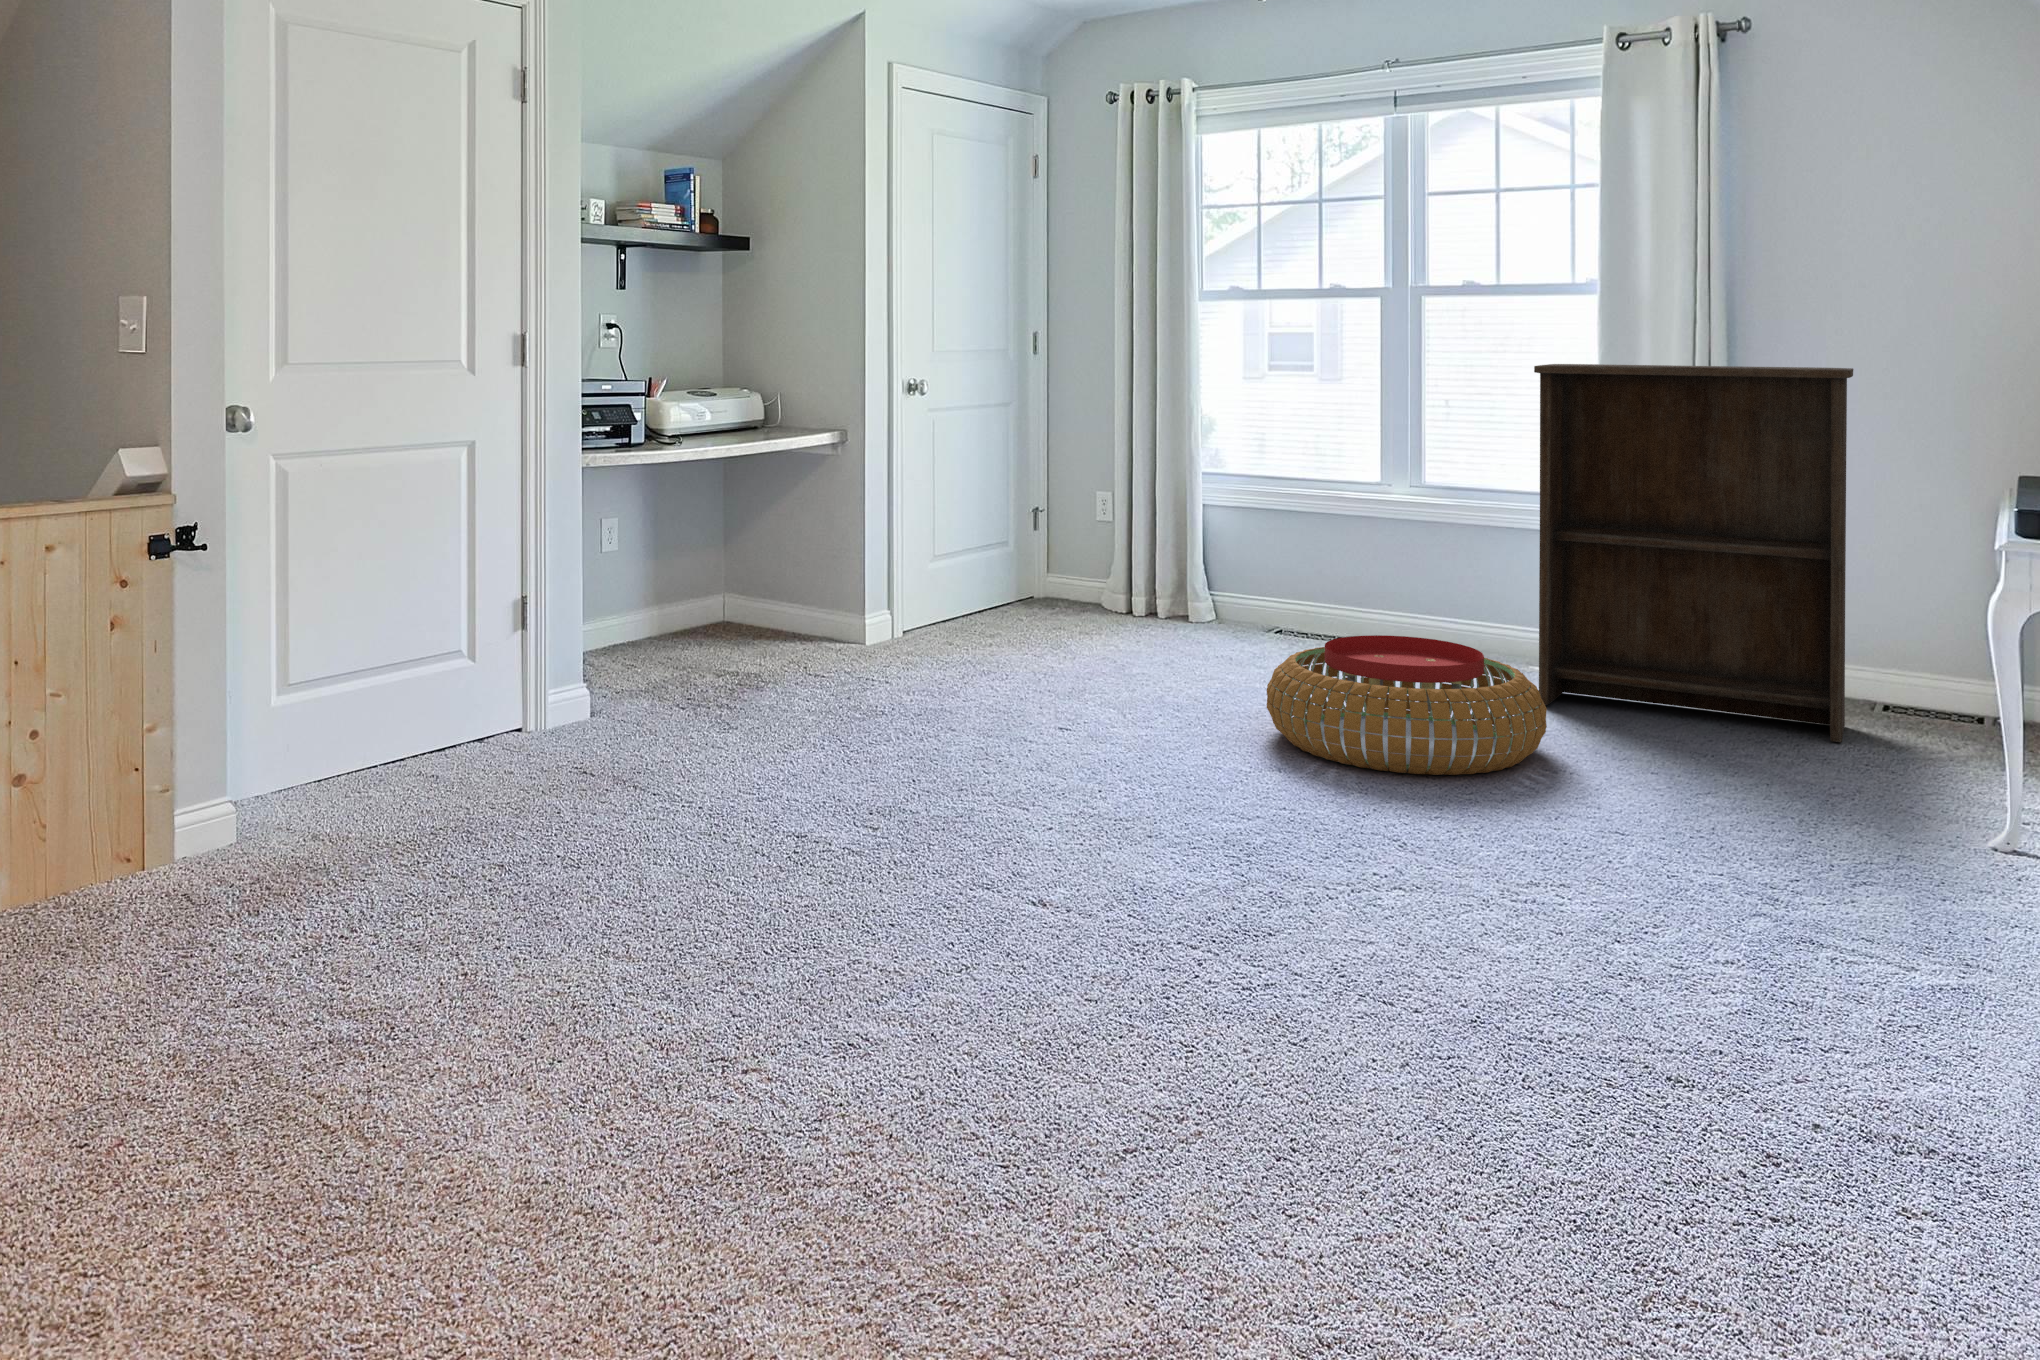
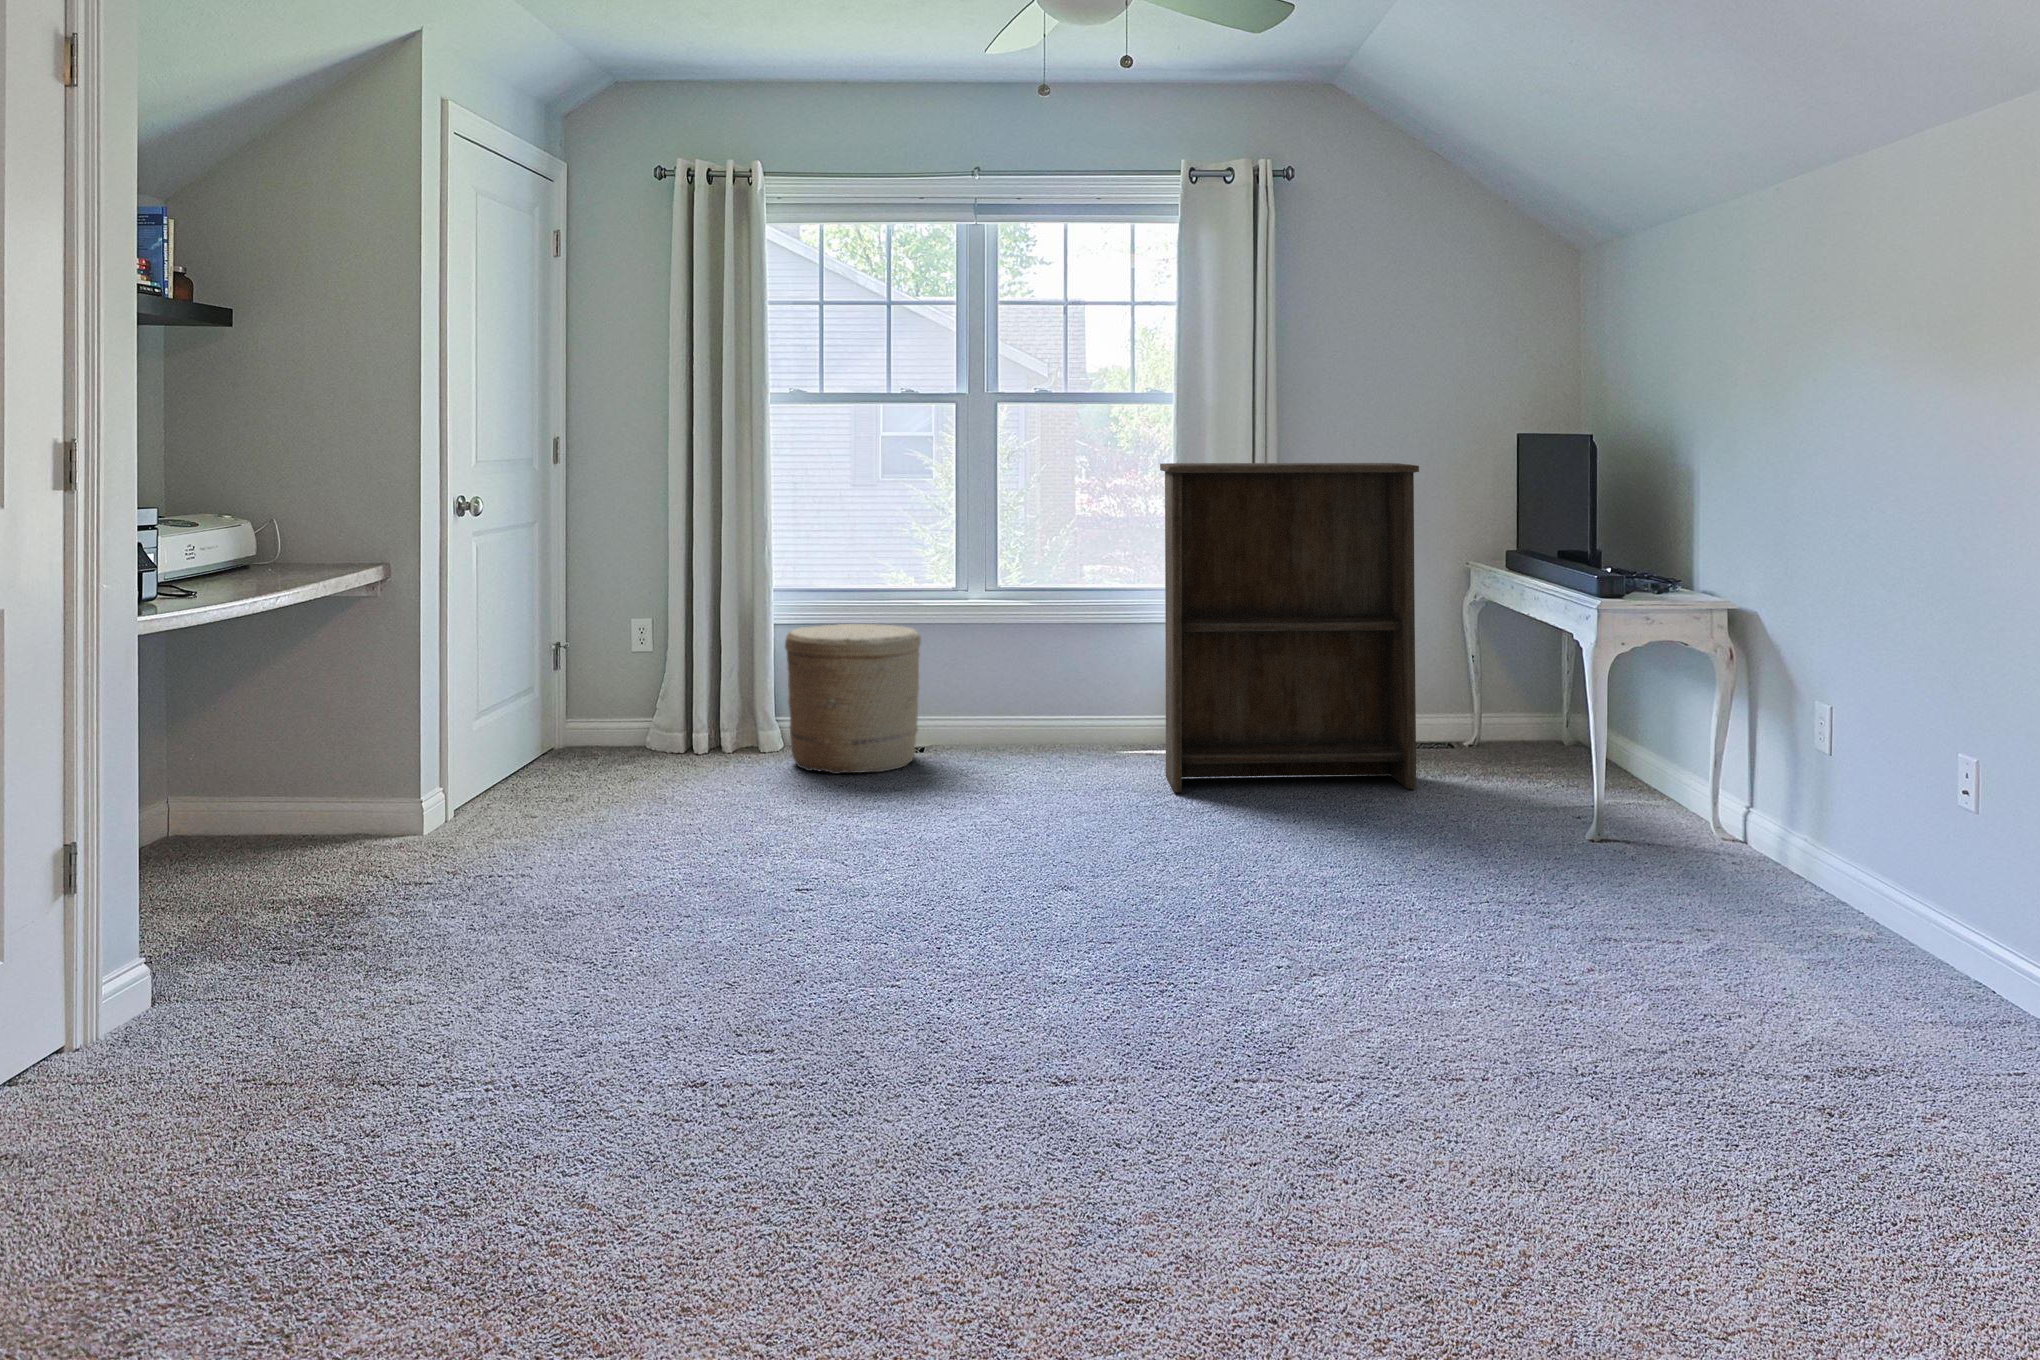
woven basket: none [1198,510,1330,649] -> present [785,624,921,774]
pouf: present [1267,635,1547,775] -> none [990,742,1255,884]

